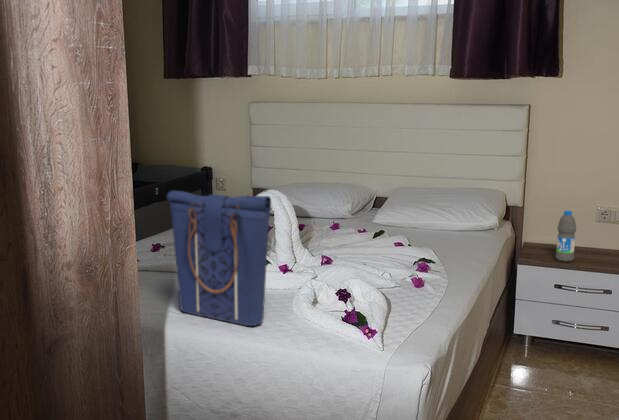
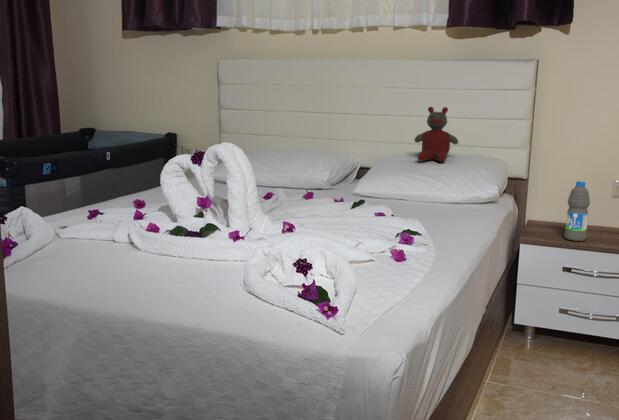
stuffed bear: none [424,146,463,195] -> present [415,107,458,162]
tote bag: present [167,191,271,326] -> none [76,127,205,303]

